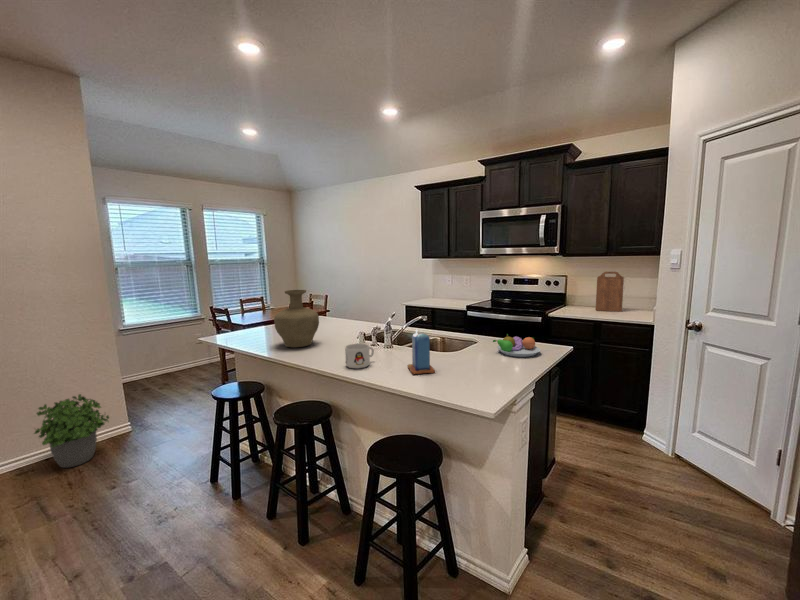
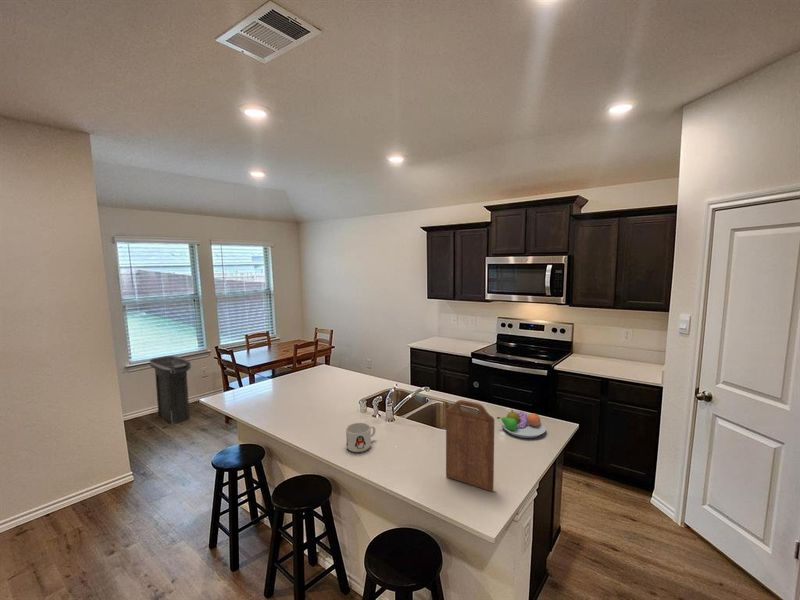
cutting board: present [596,272,624,312] -> present [446,400,494,491]
vase: present [274,290,319,347] -> none [276,354,321,415]
trash can: none [144,320,186,385] -> present [150,356,191,424]
candle: present [408,329,435,374] -> none [409,415,437,464]
potted plant: present [34,394,109,468] -> none [34,448,110,526]

